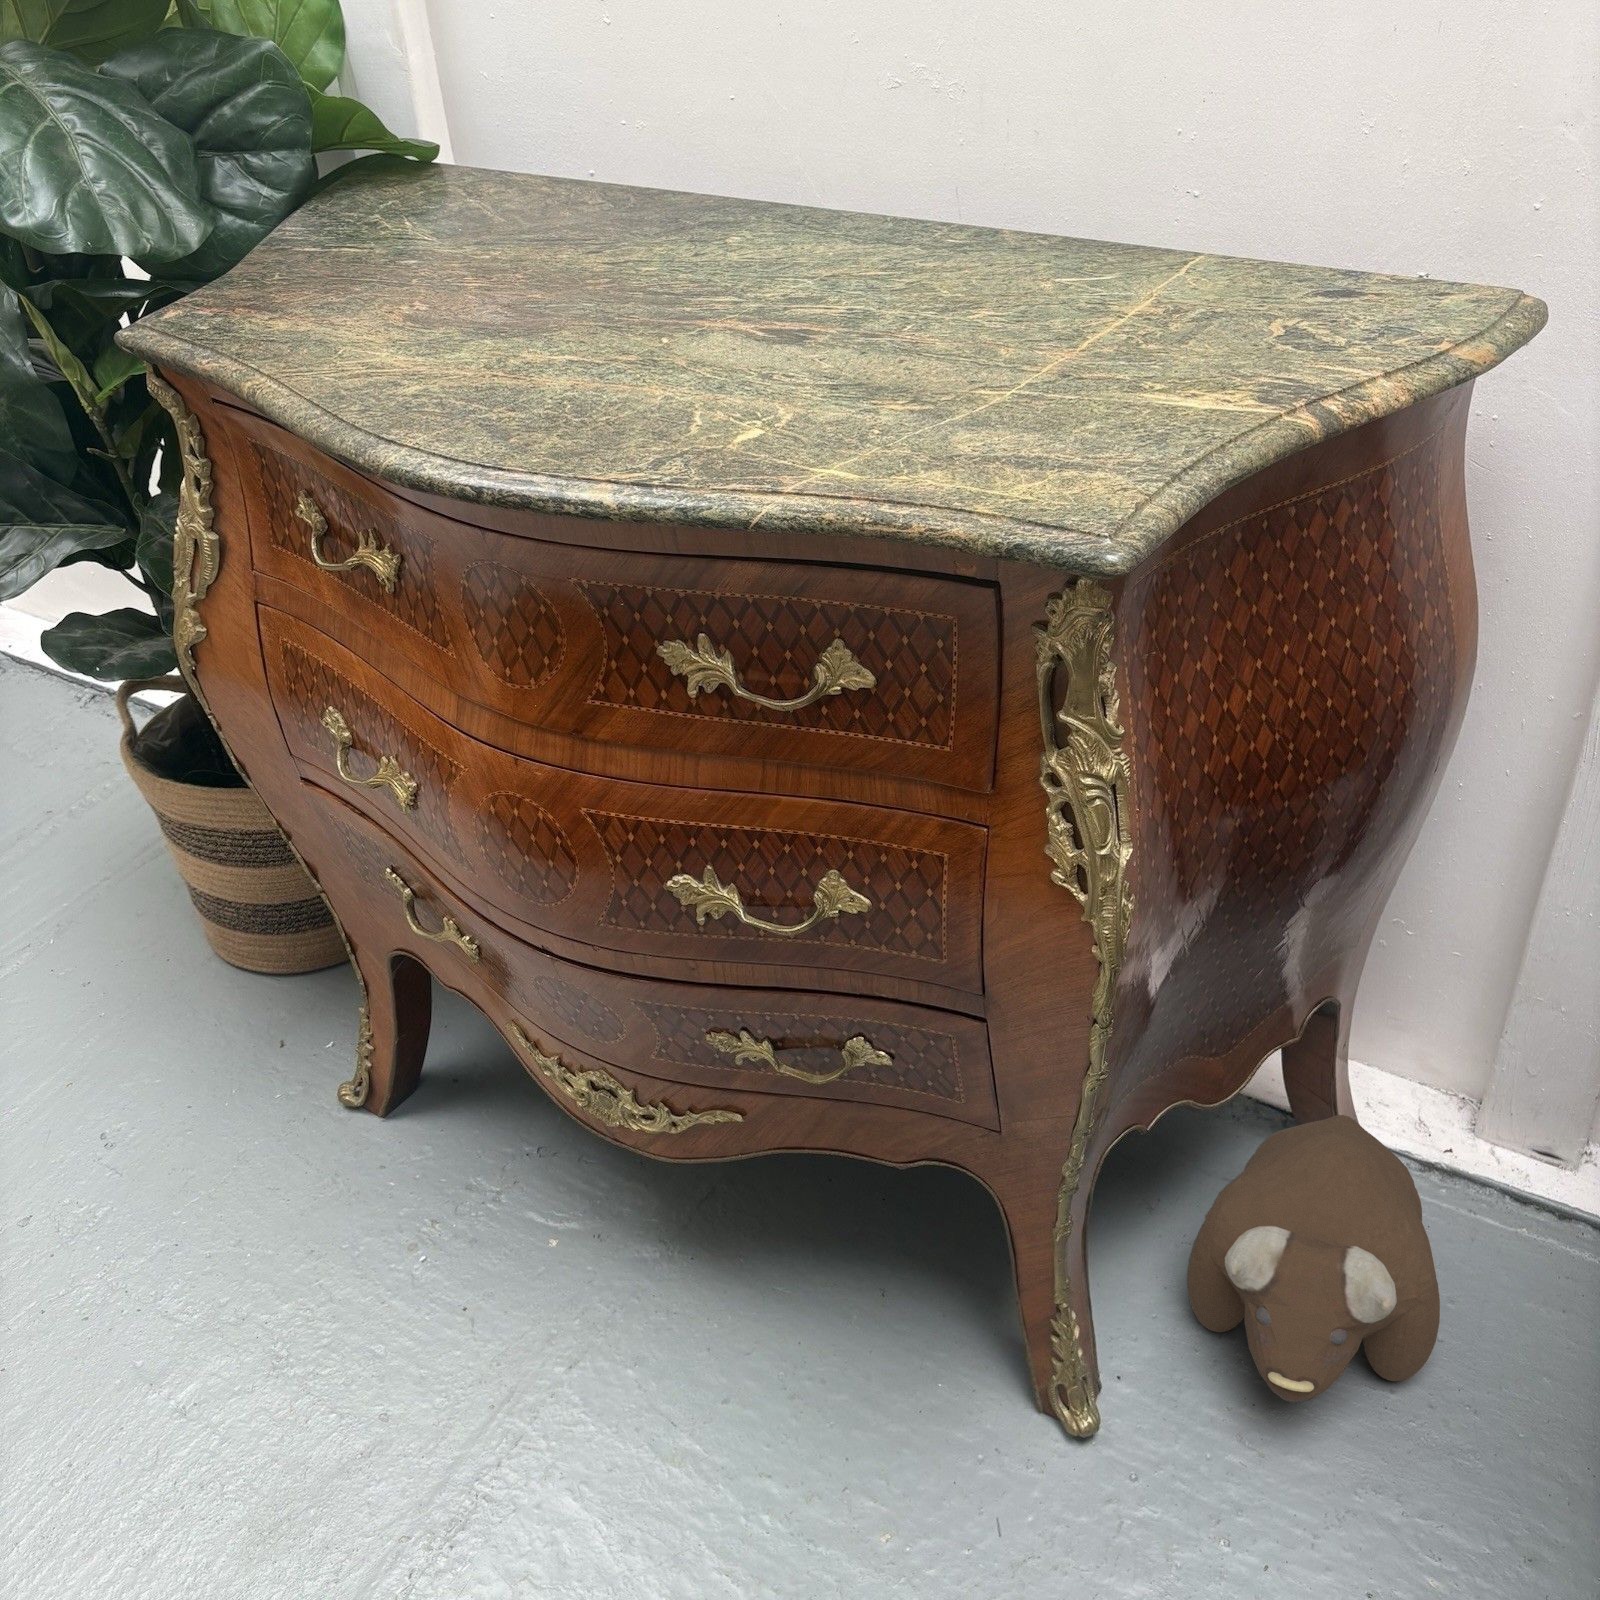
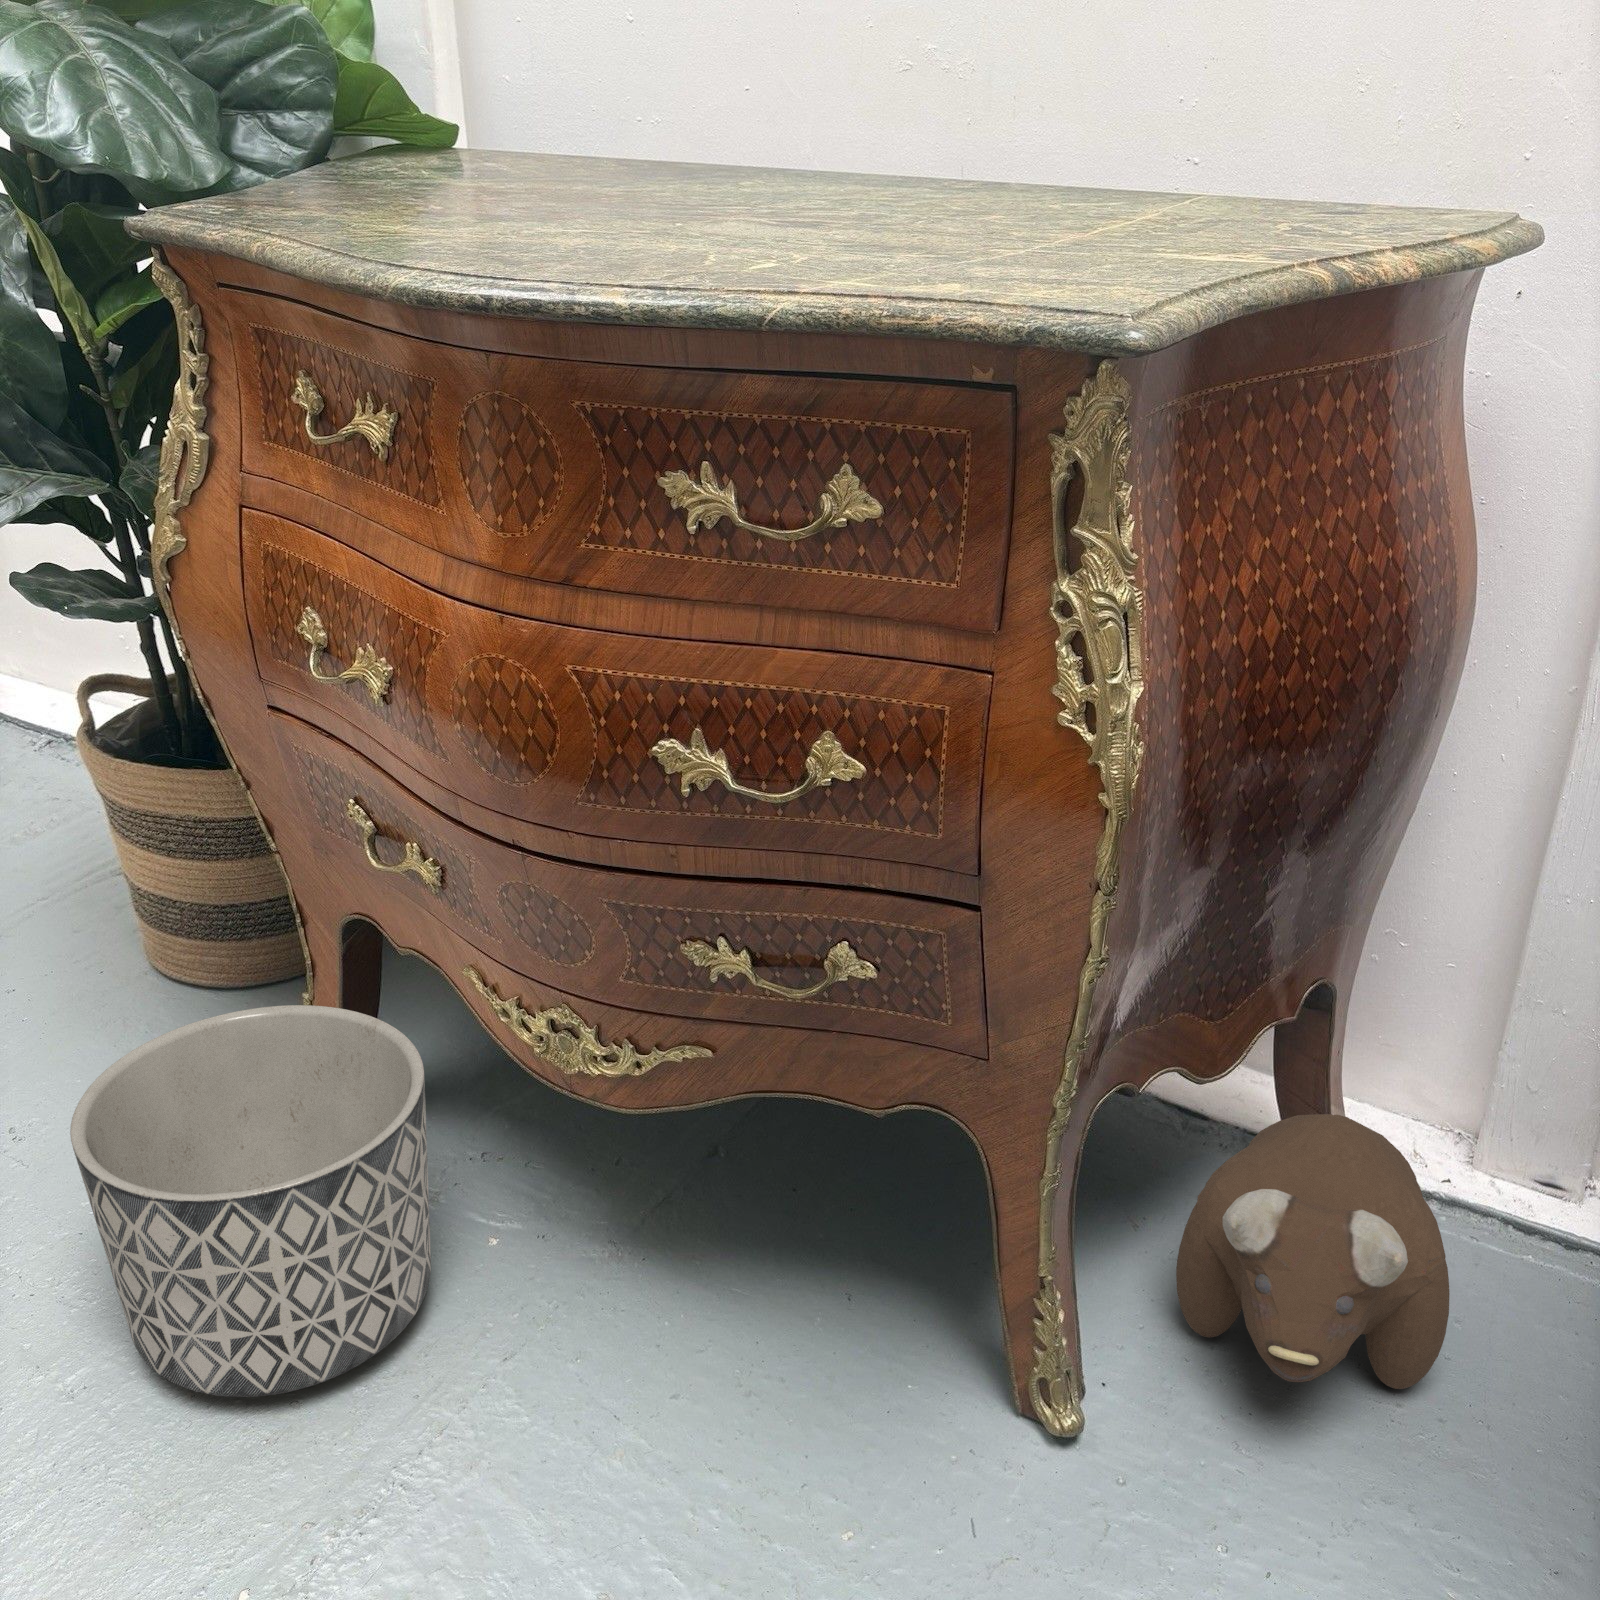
planter: none [159,1056,499,1429] -> present [70,1005,431,1397]

